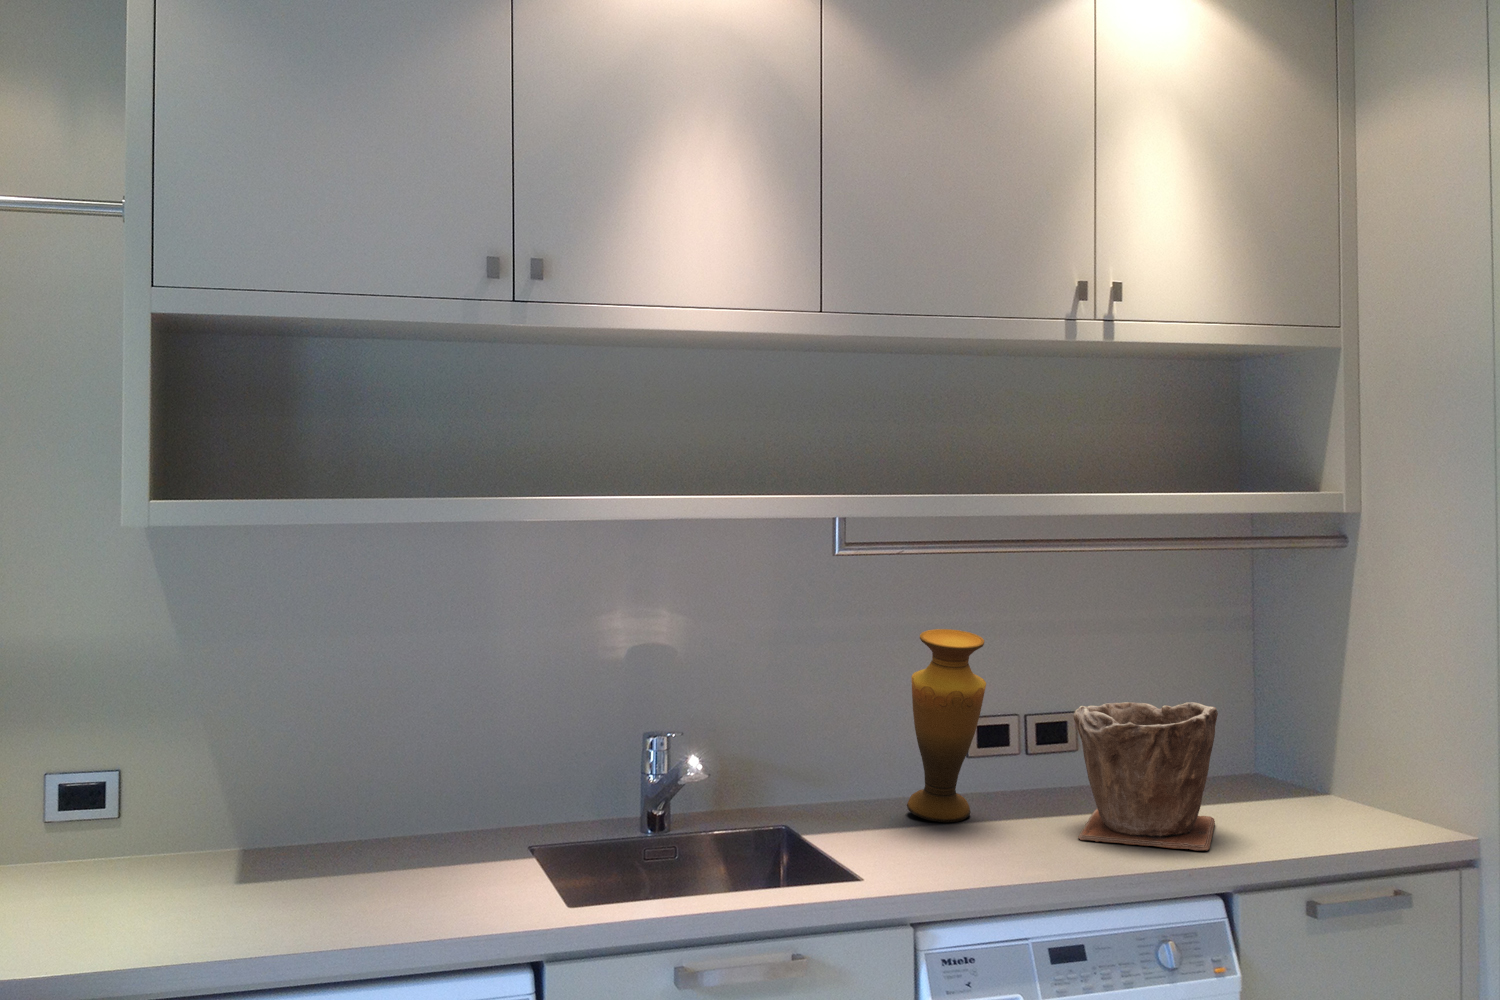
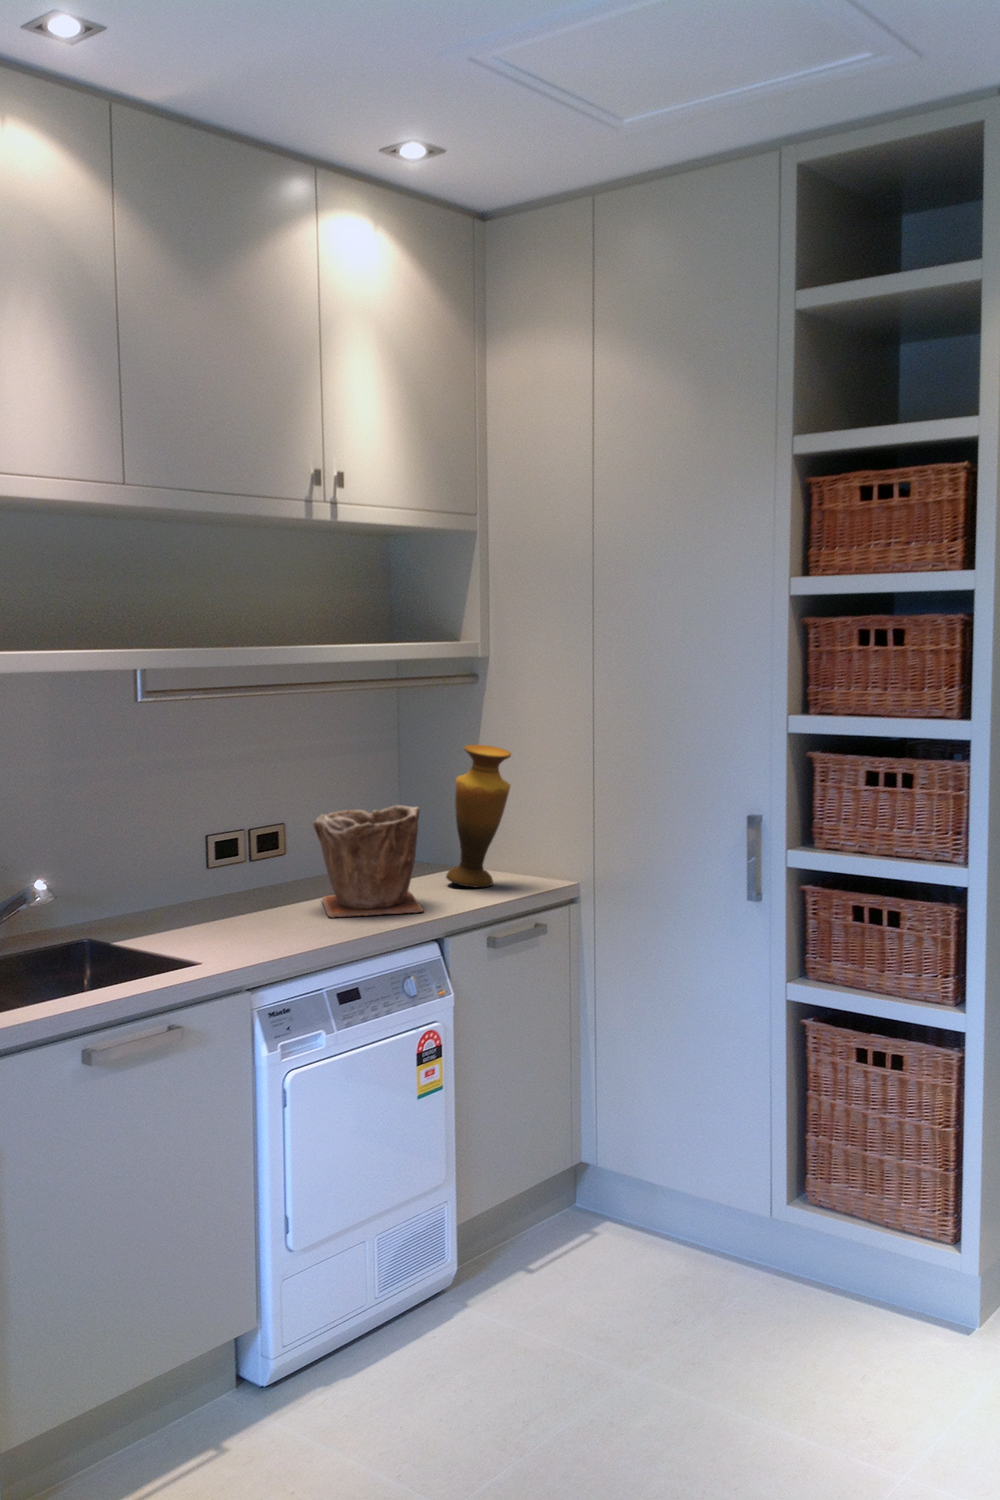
vase: present [907,629,986,822] -> present [446,745,511,888]

